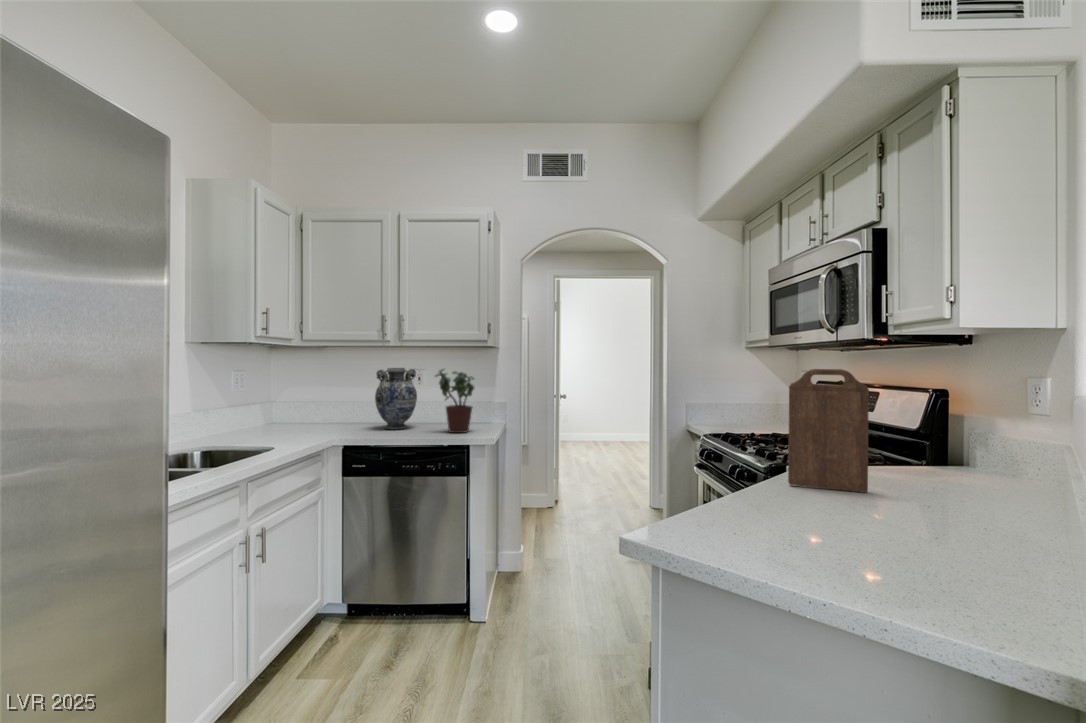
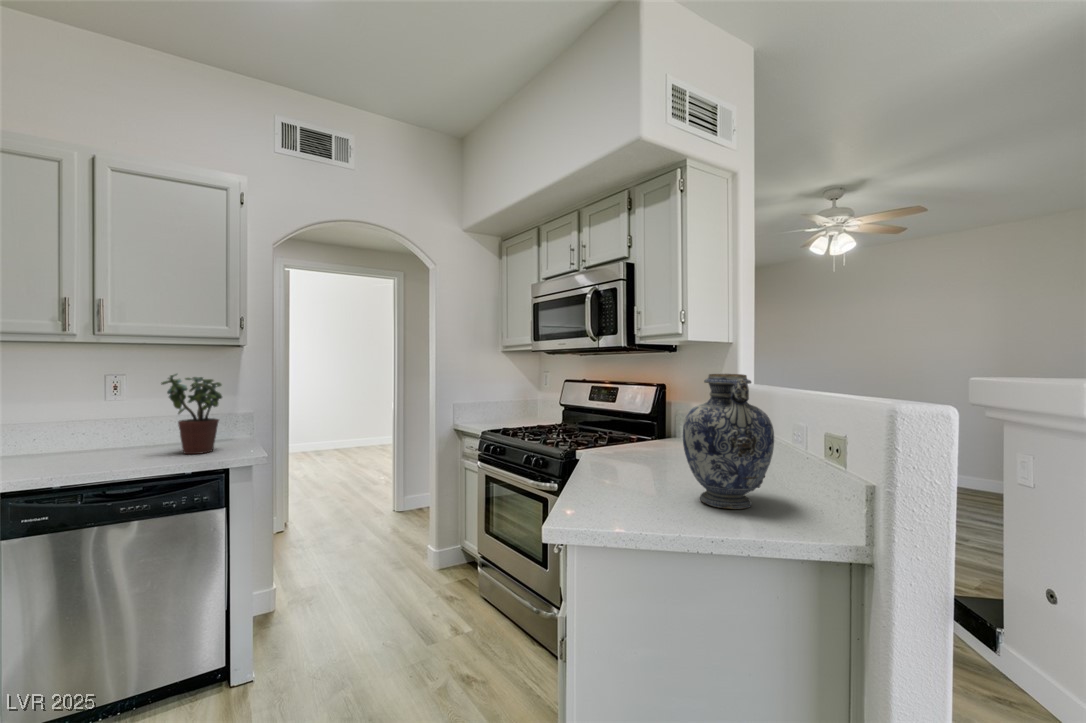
vase: present [375,368,417,430] -> present [683,374,774,509]
cutting board: present [788,369,869,493] -> none [593,373,649,470]

